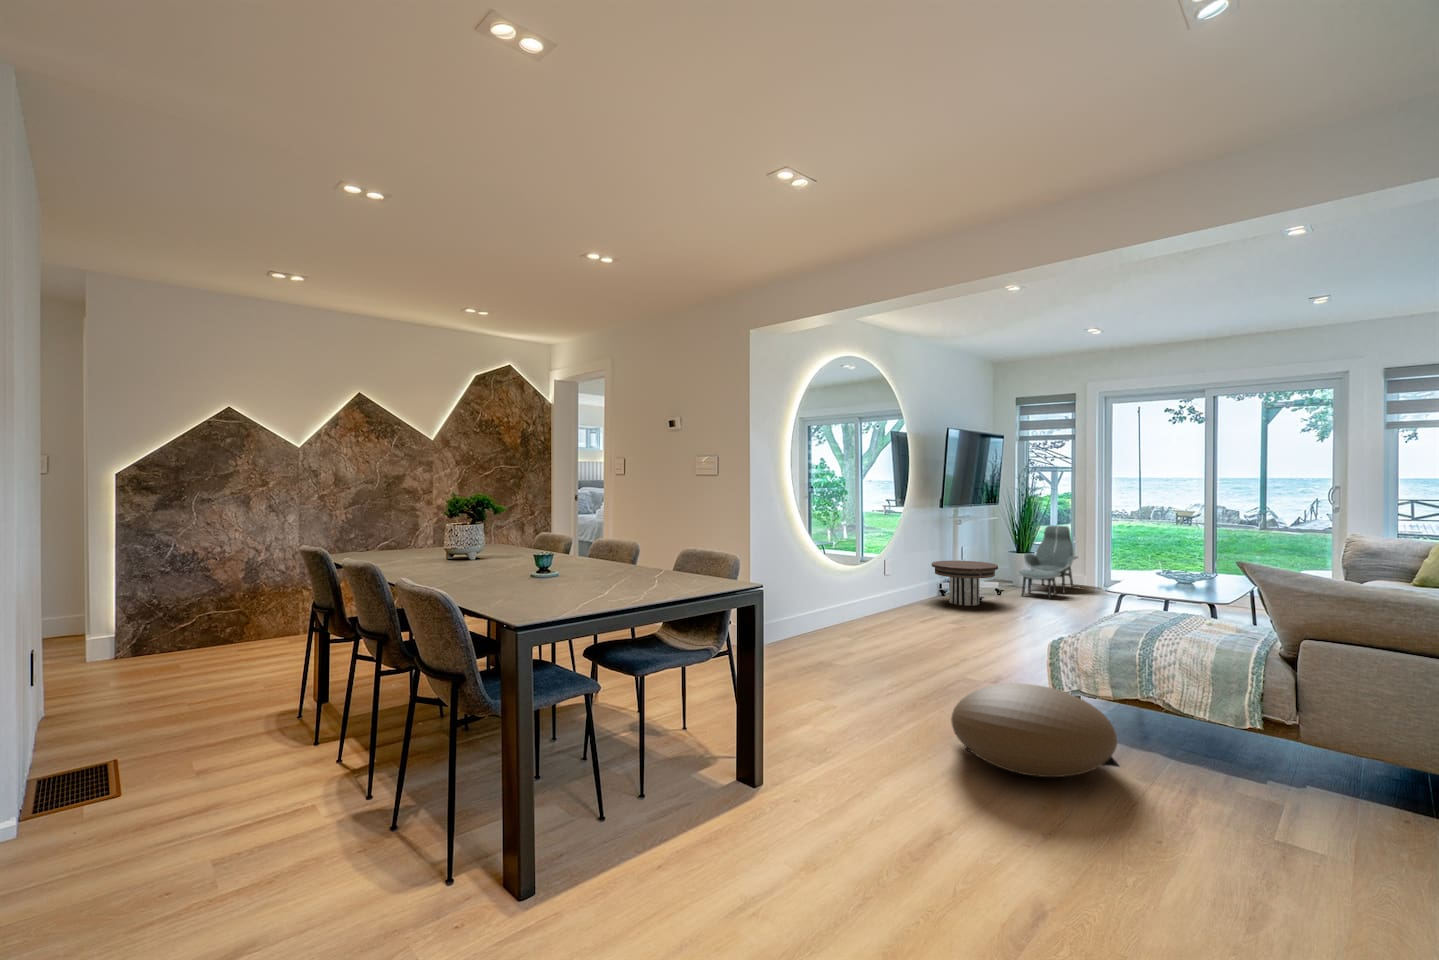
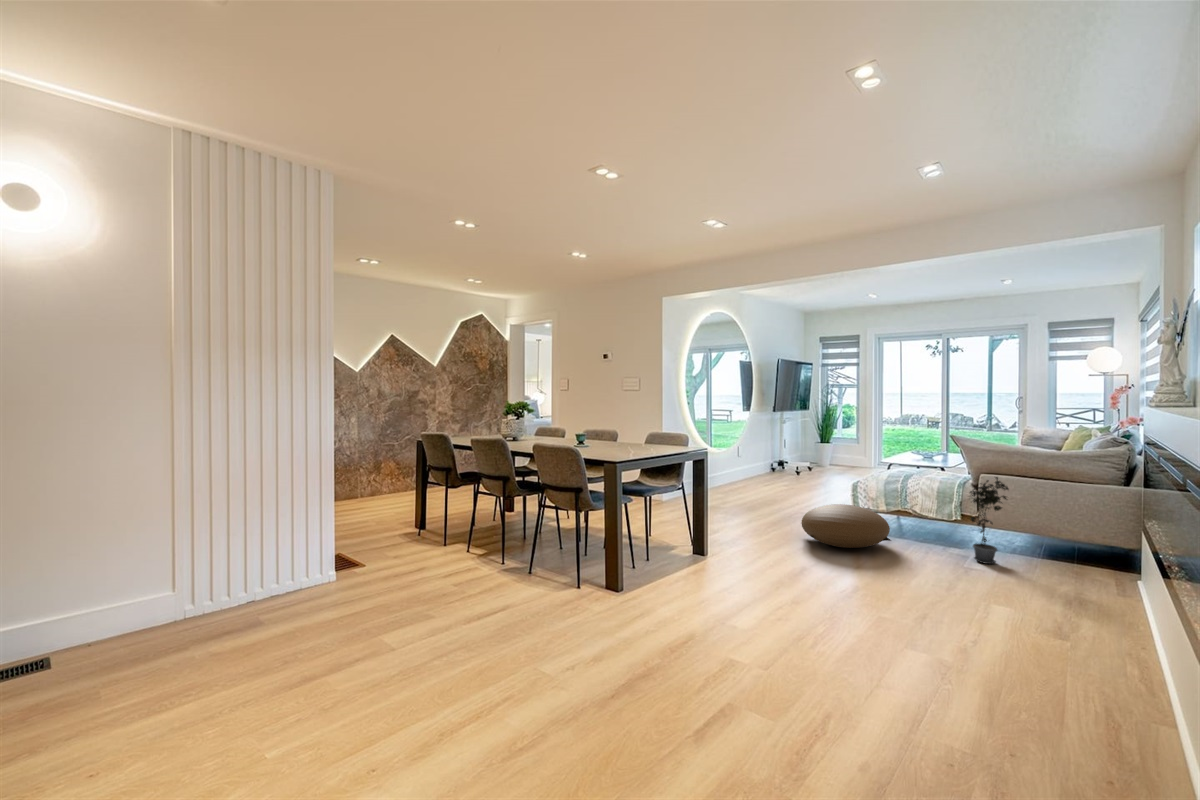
lounge chair: present [1018,526,1078,599] -> none [822,425,861,472]
side table: present [932,561,998,606] -> none [767,448,811,477]
potted plant: none [1268,652,1371,830] -> present [970,477,1008,564]

